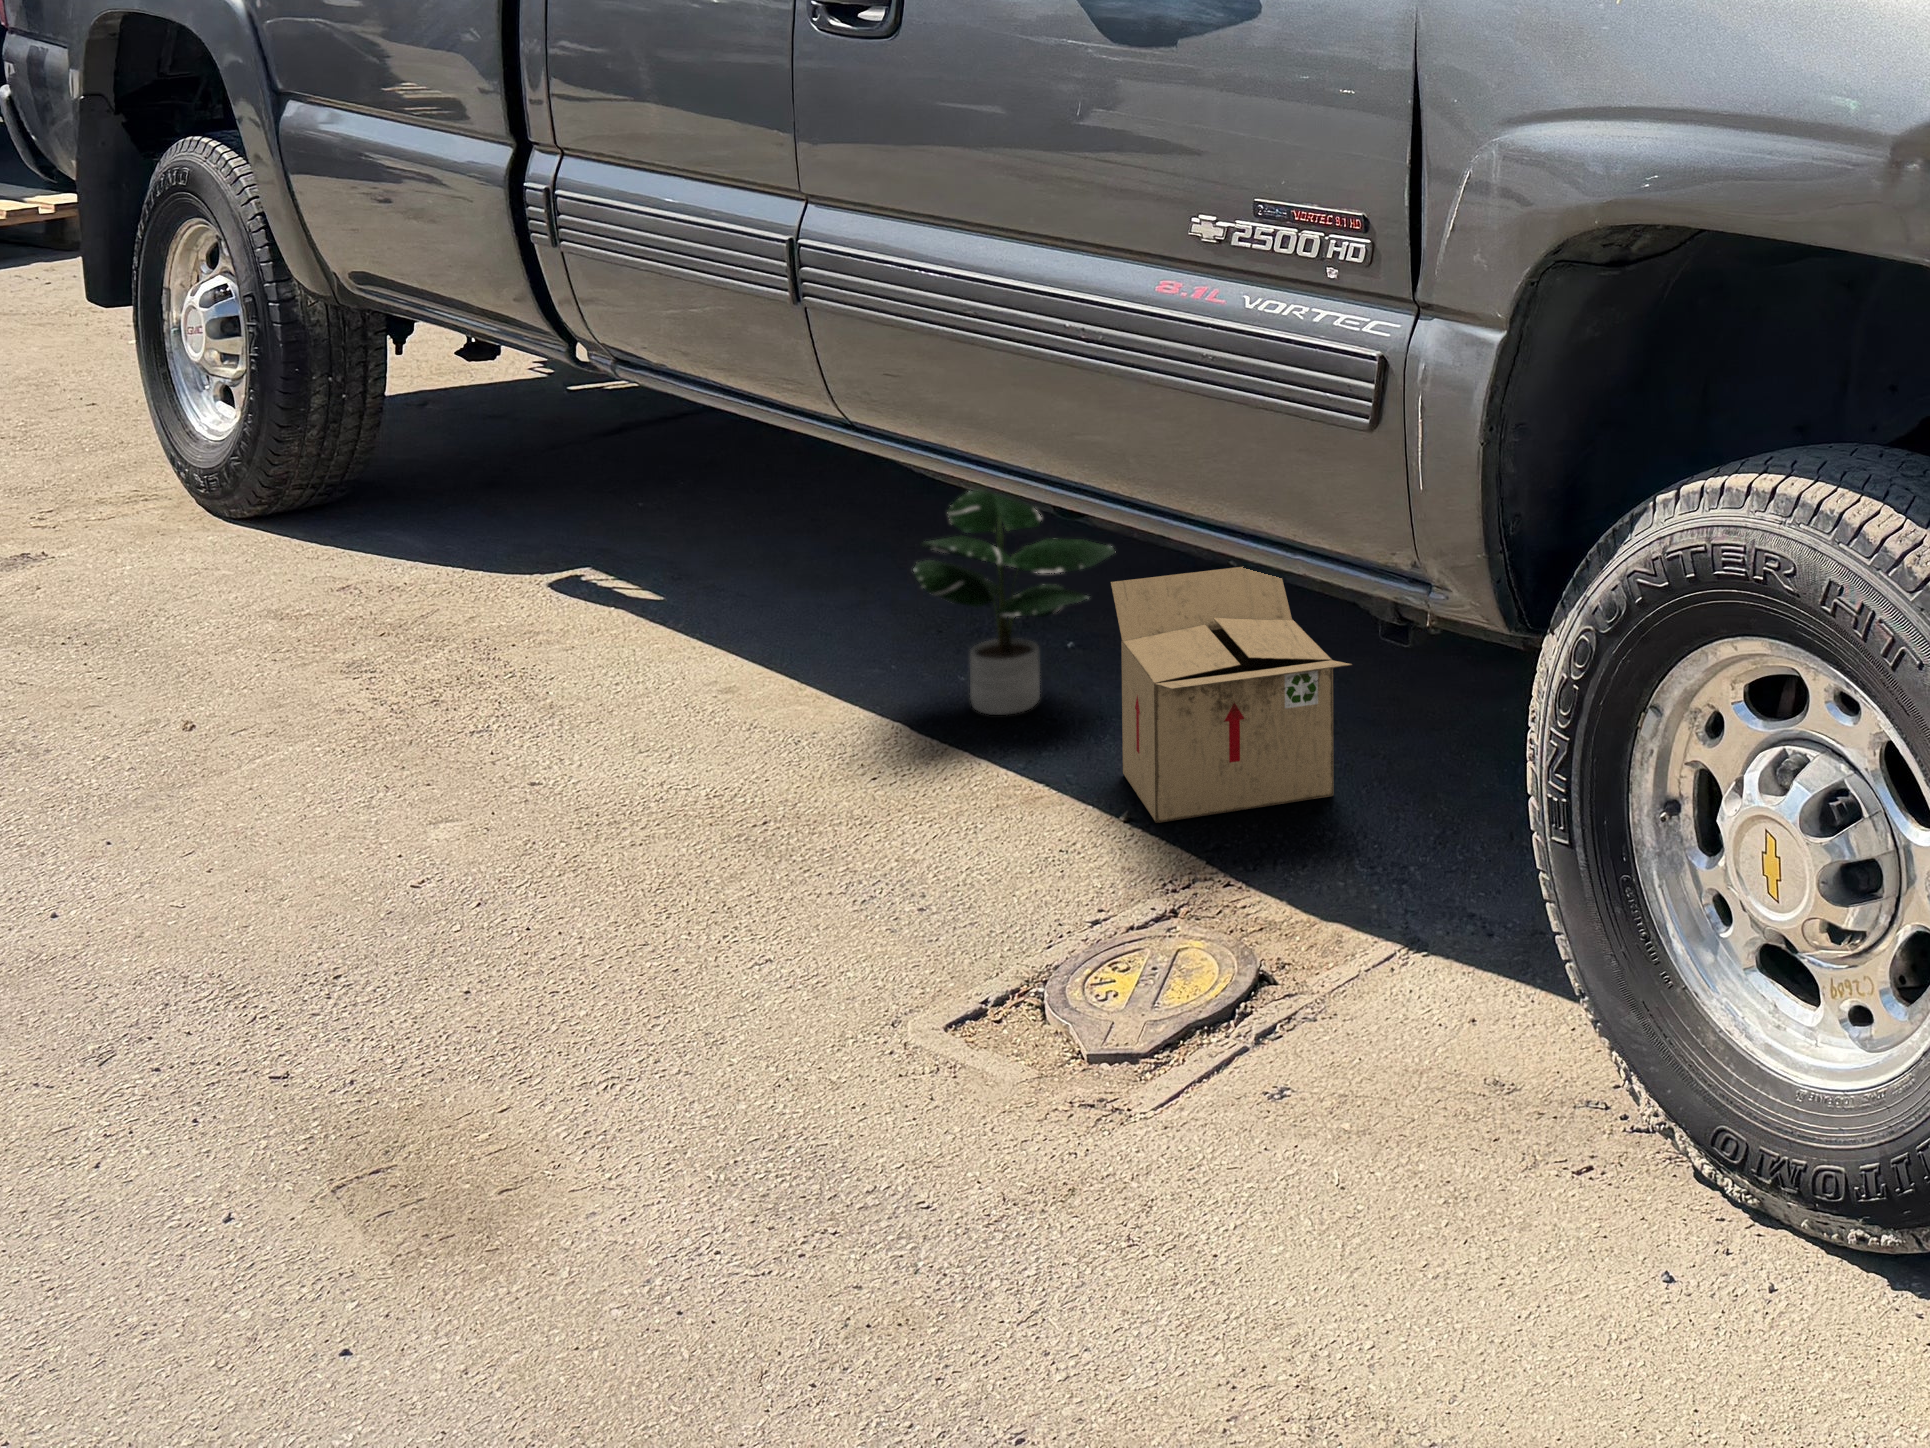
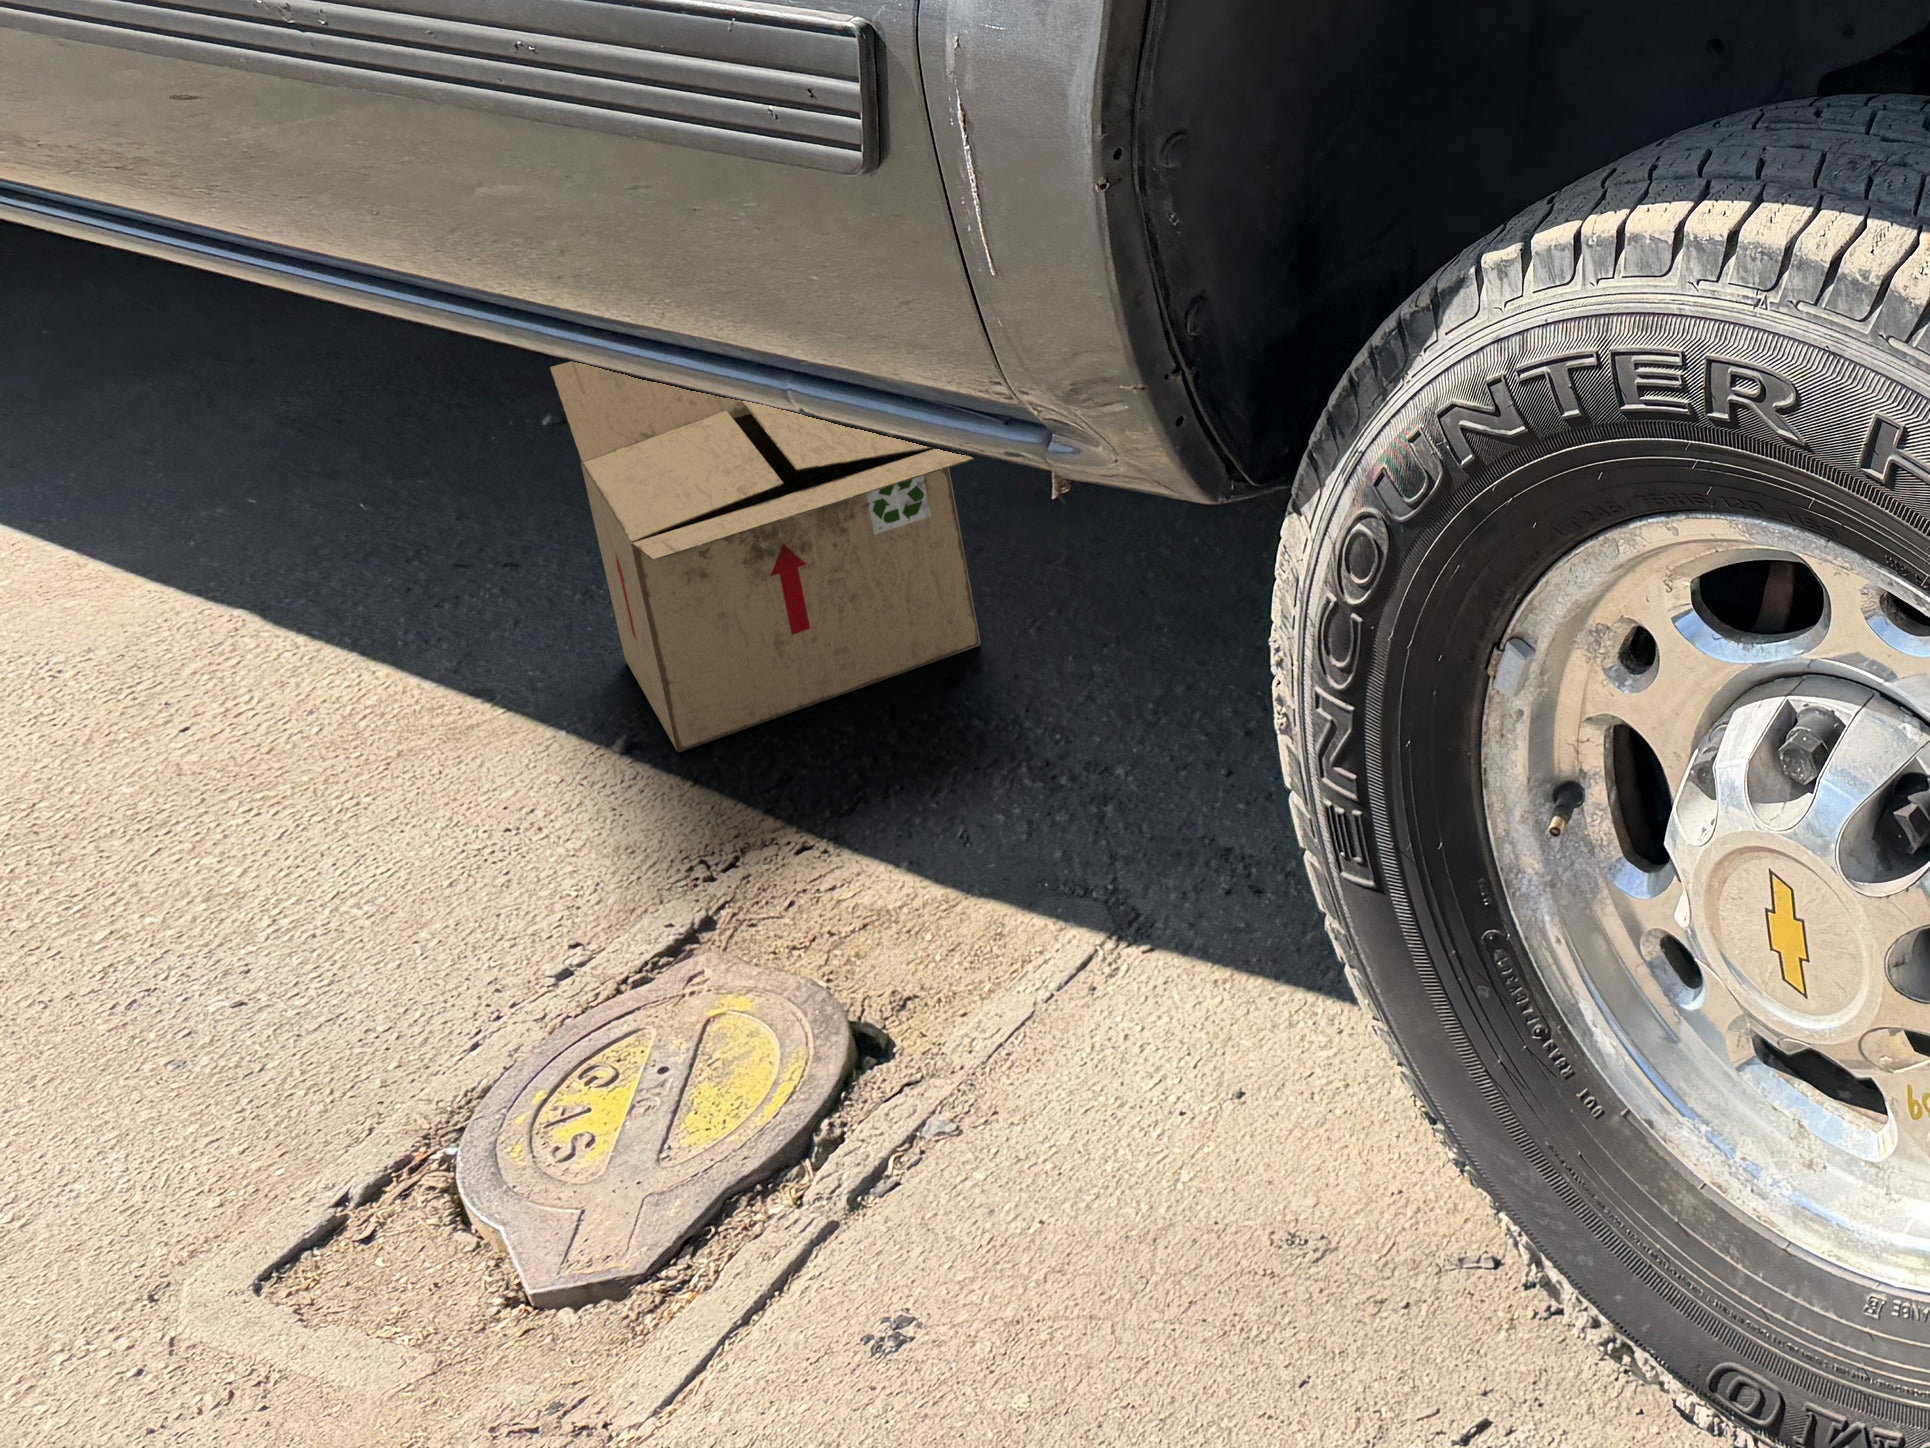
potted plant: present [913,490,1114,715] -> none [210,220,575,578]

